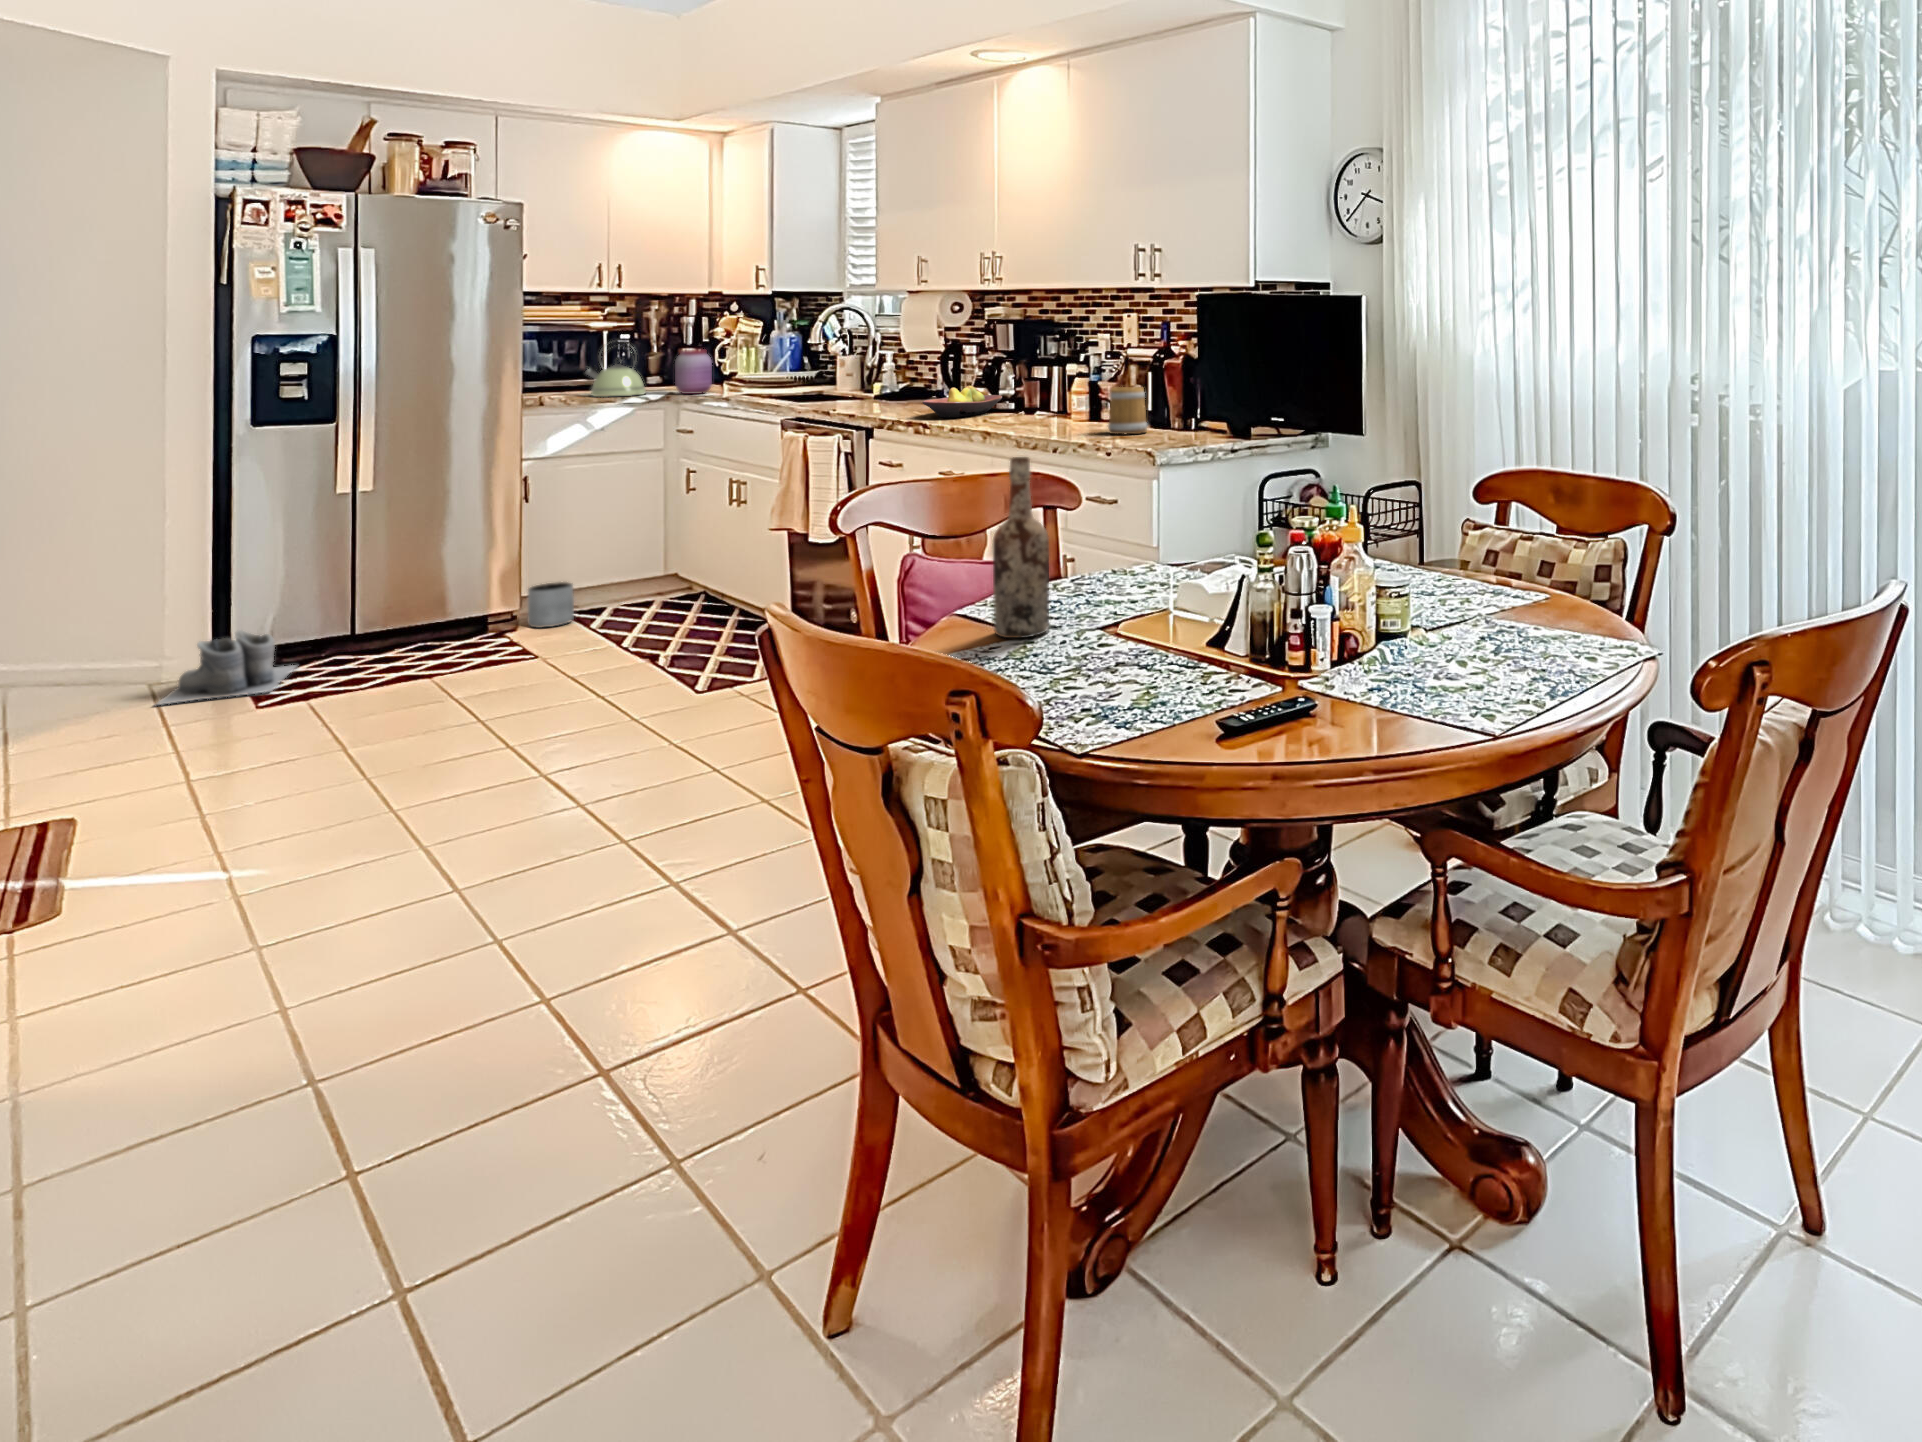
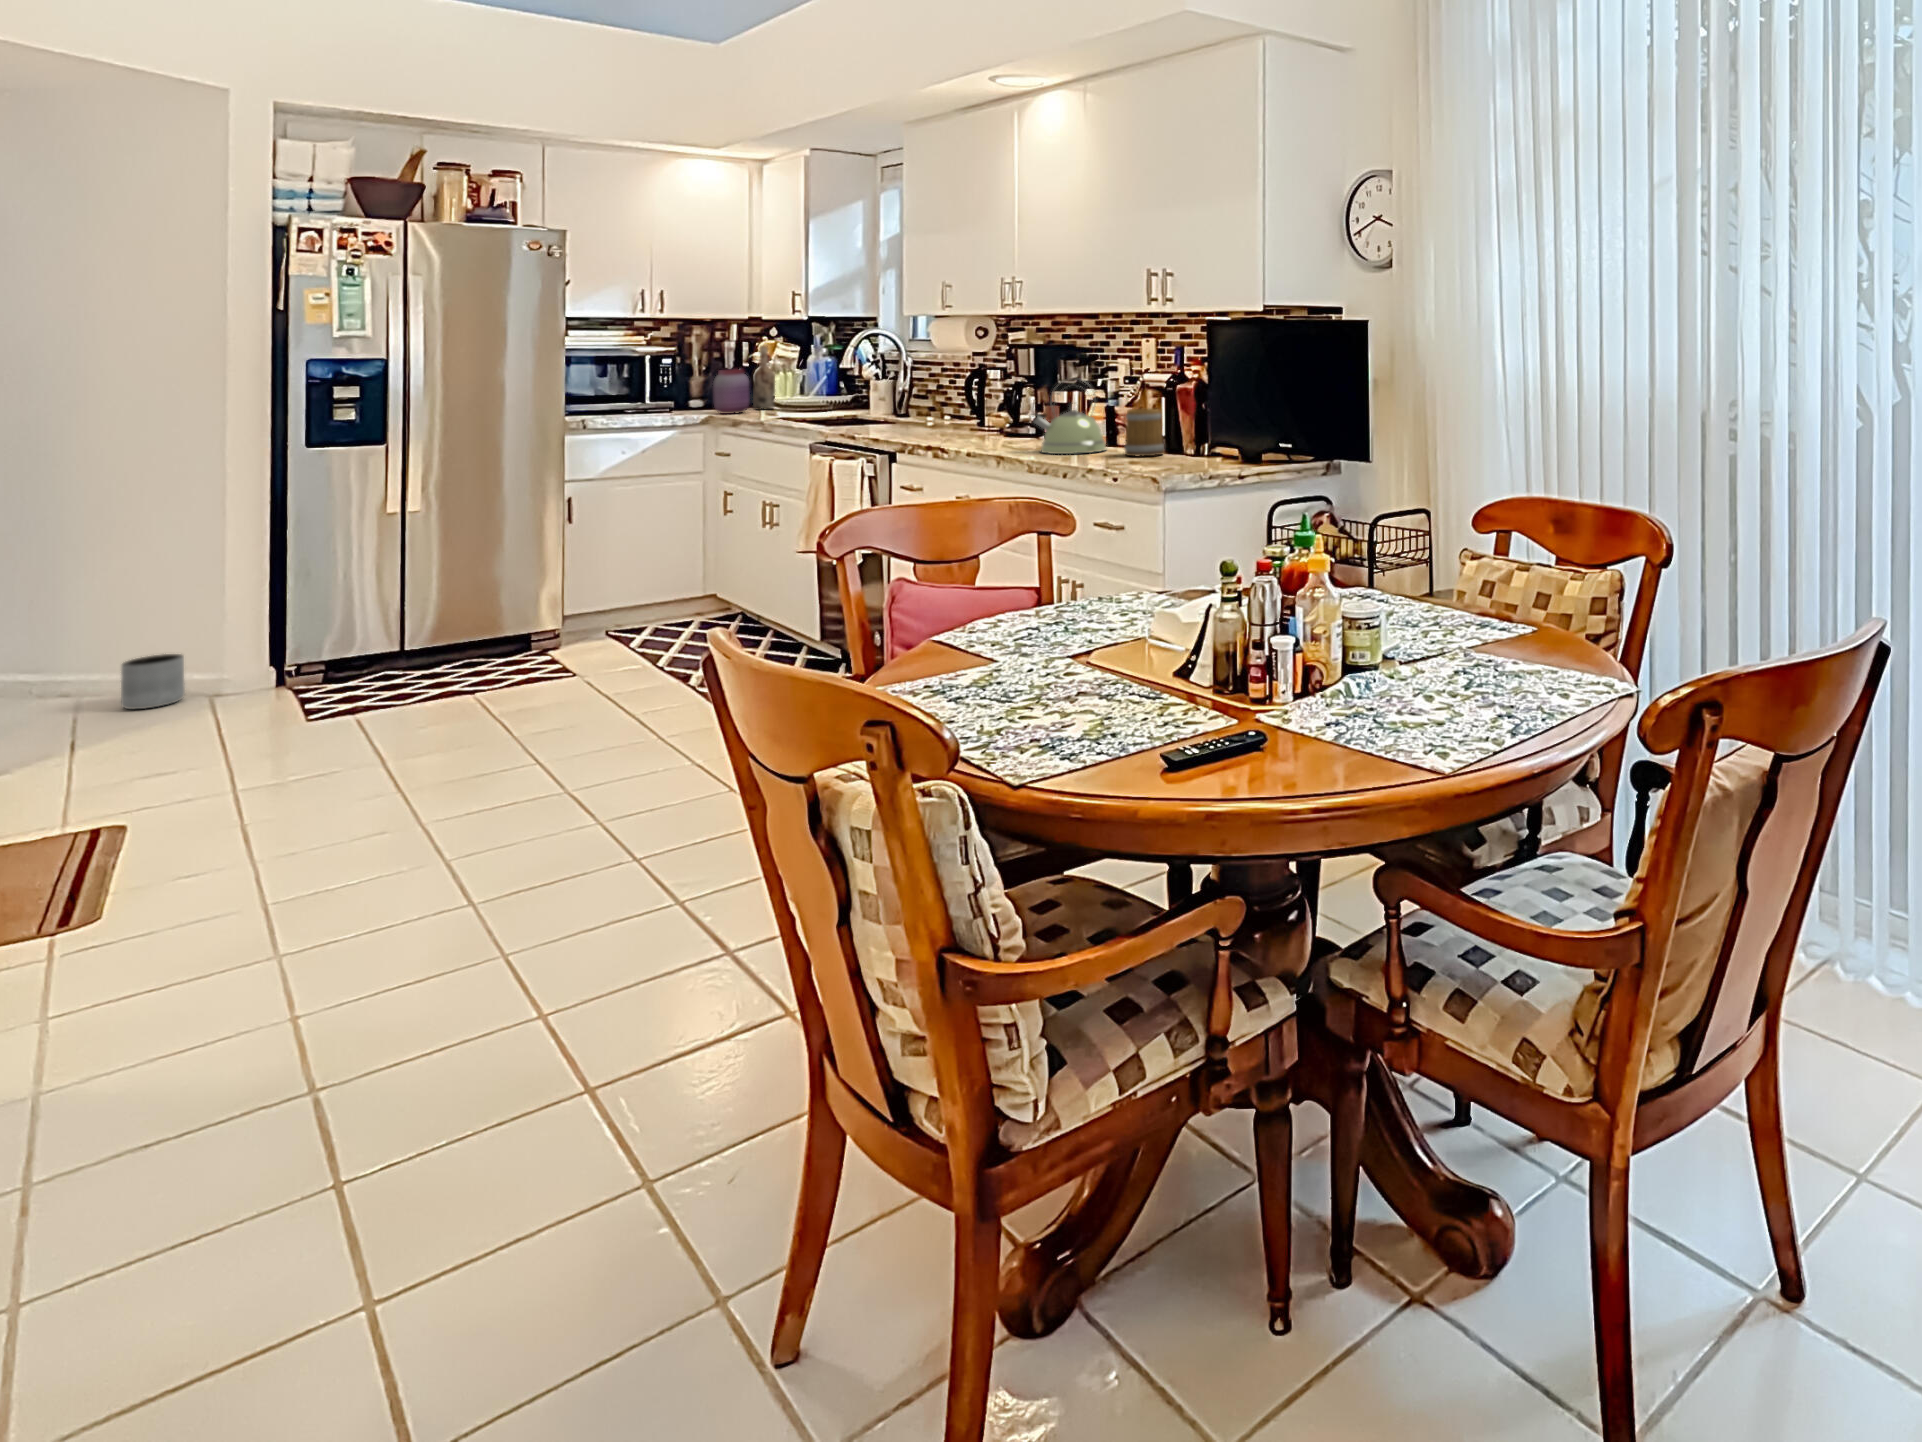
kettle: present [586,357,646,397] -> present [1033,388,1106,454]
fruit bowl: present [923,386,1002,418] -> none [946,406,1026,438]
wine bottle: present [993,457,1049,638] -> present [753,346,775,410]
planter: present [528,582,574,628] -> present [121,654,185,709]
boots: present [155,631,296,706] -> none [206,643,347,717]

